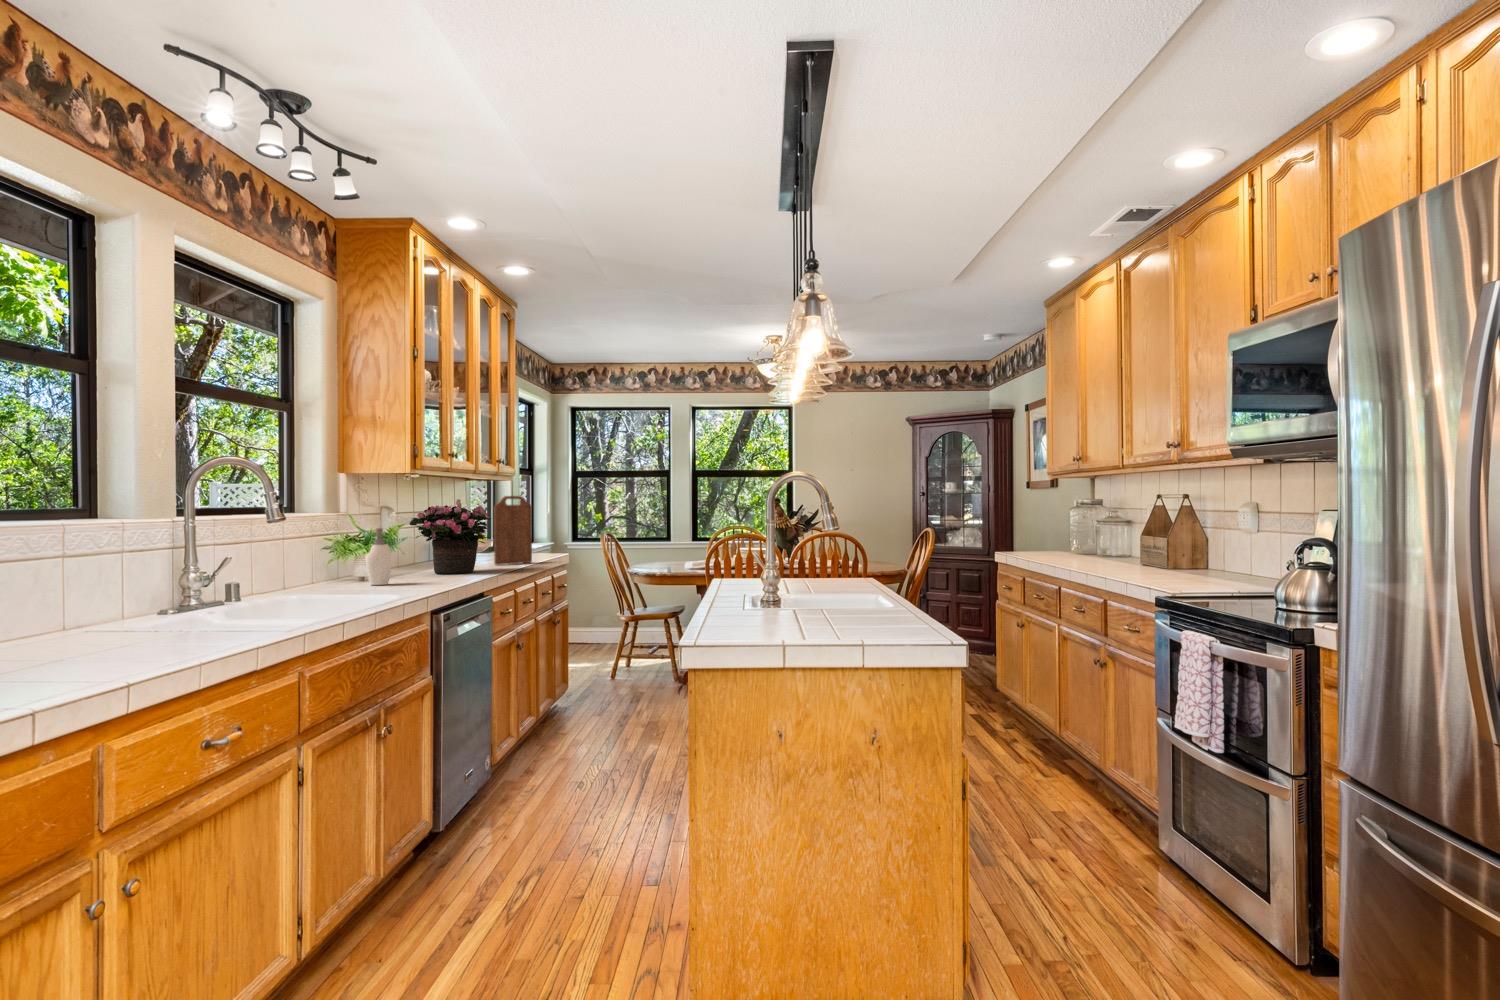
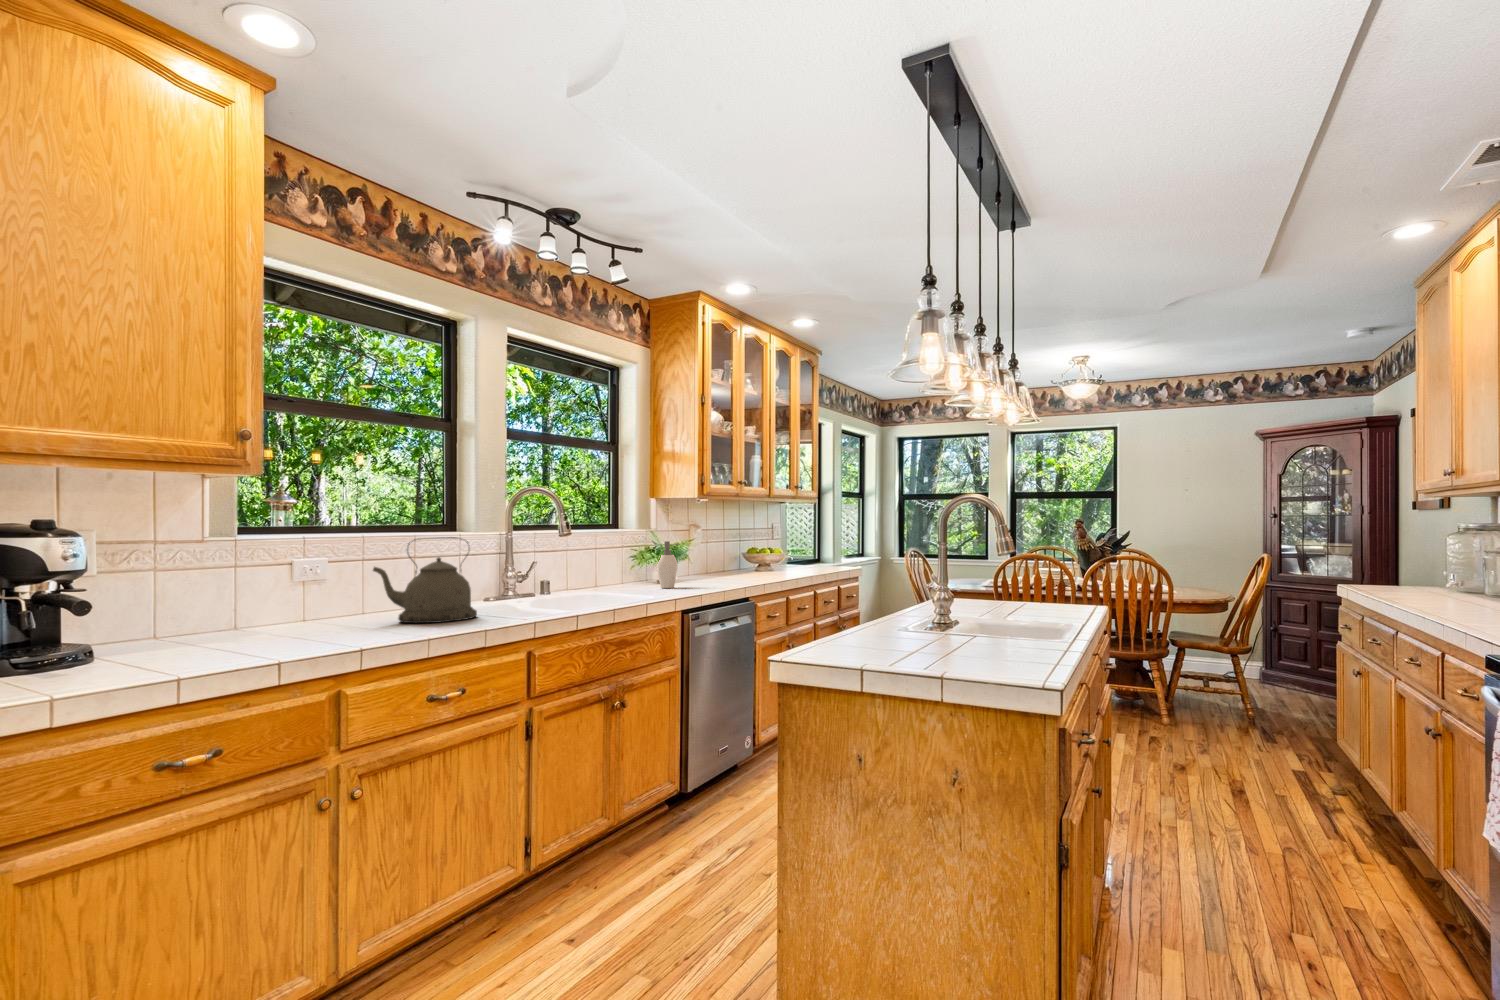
cutting board: present [494,496,532,565] -> none [785,515,819,576]
potted flower: present [409,499,490,574] -> none [706,518,772,582]
kettle: none [63,532,224,650] -> present [373,537,477,623]

